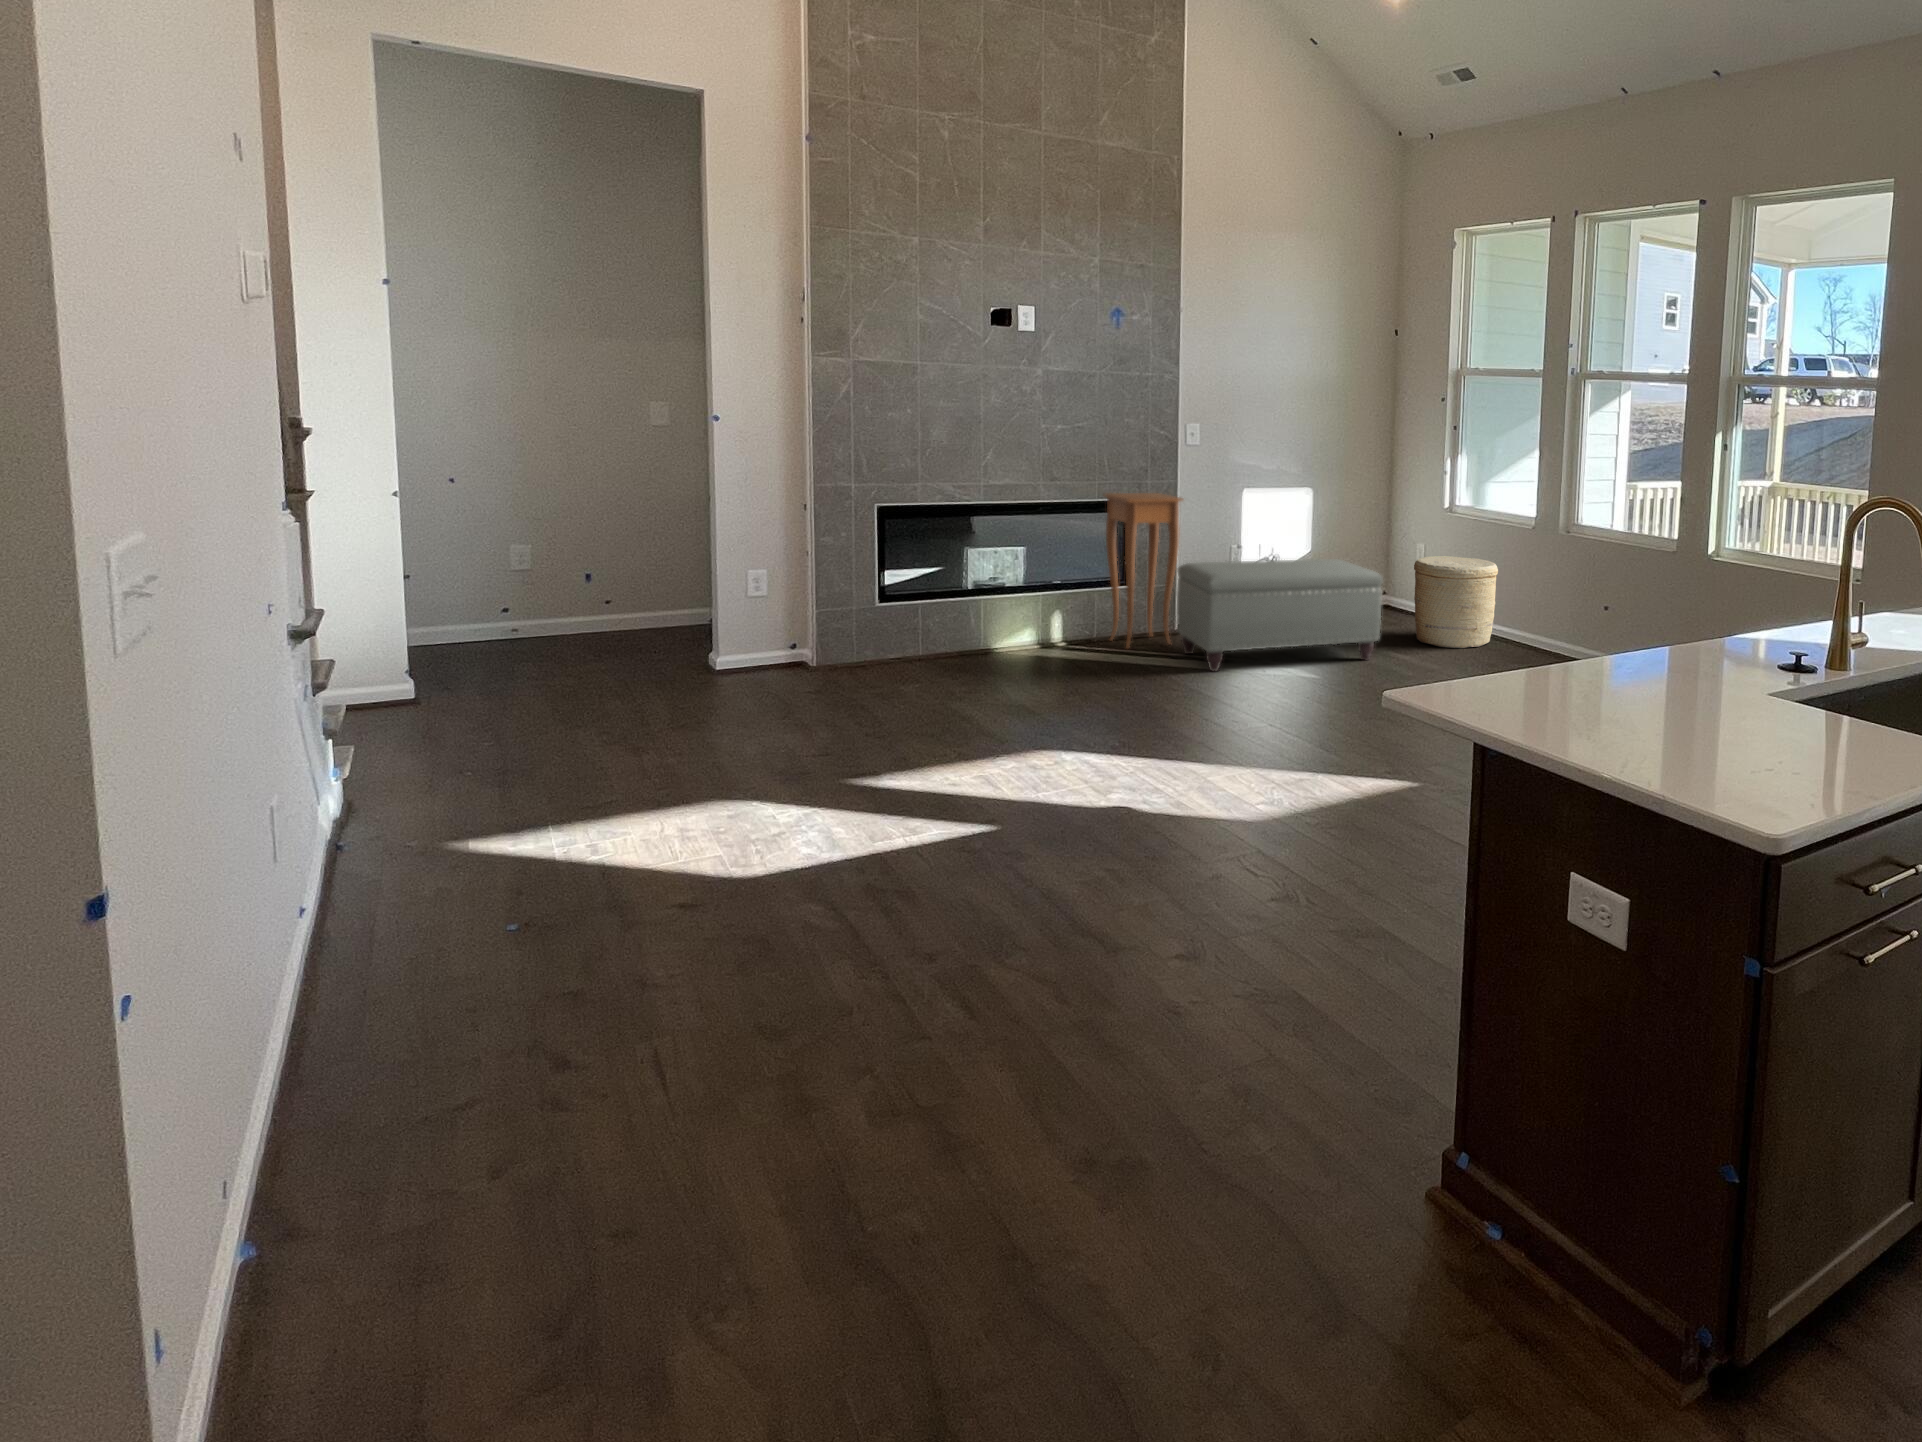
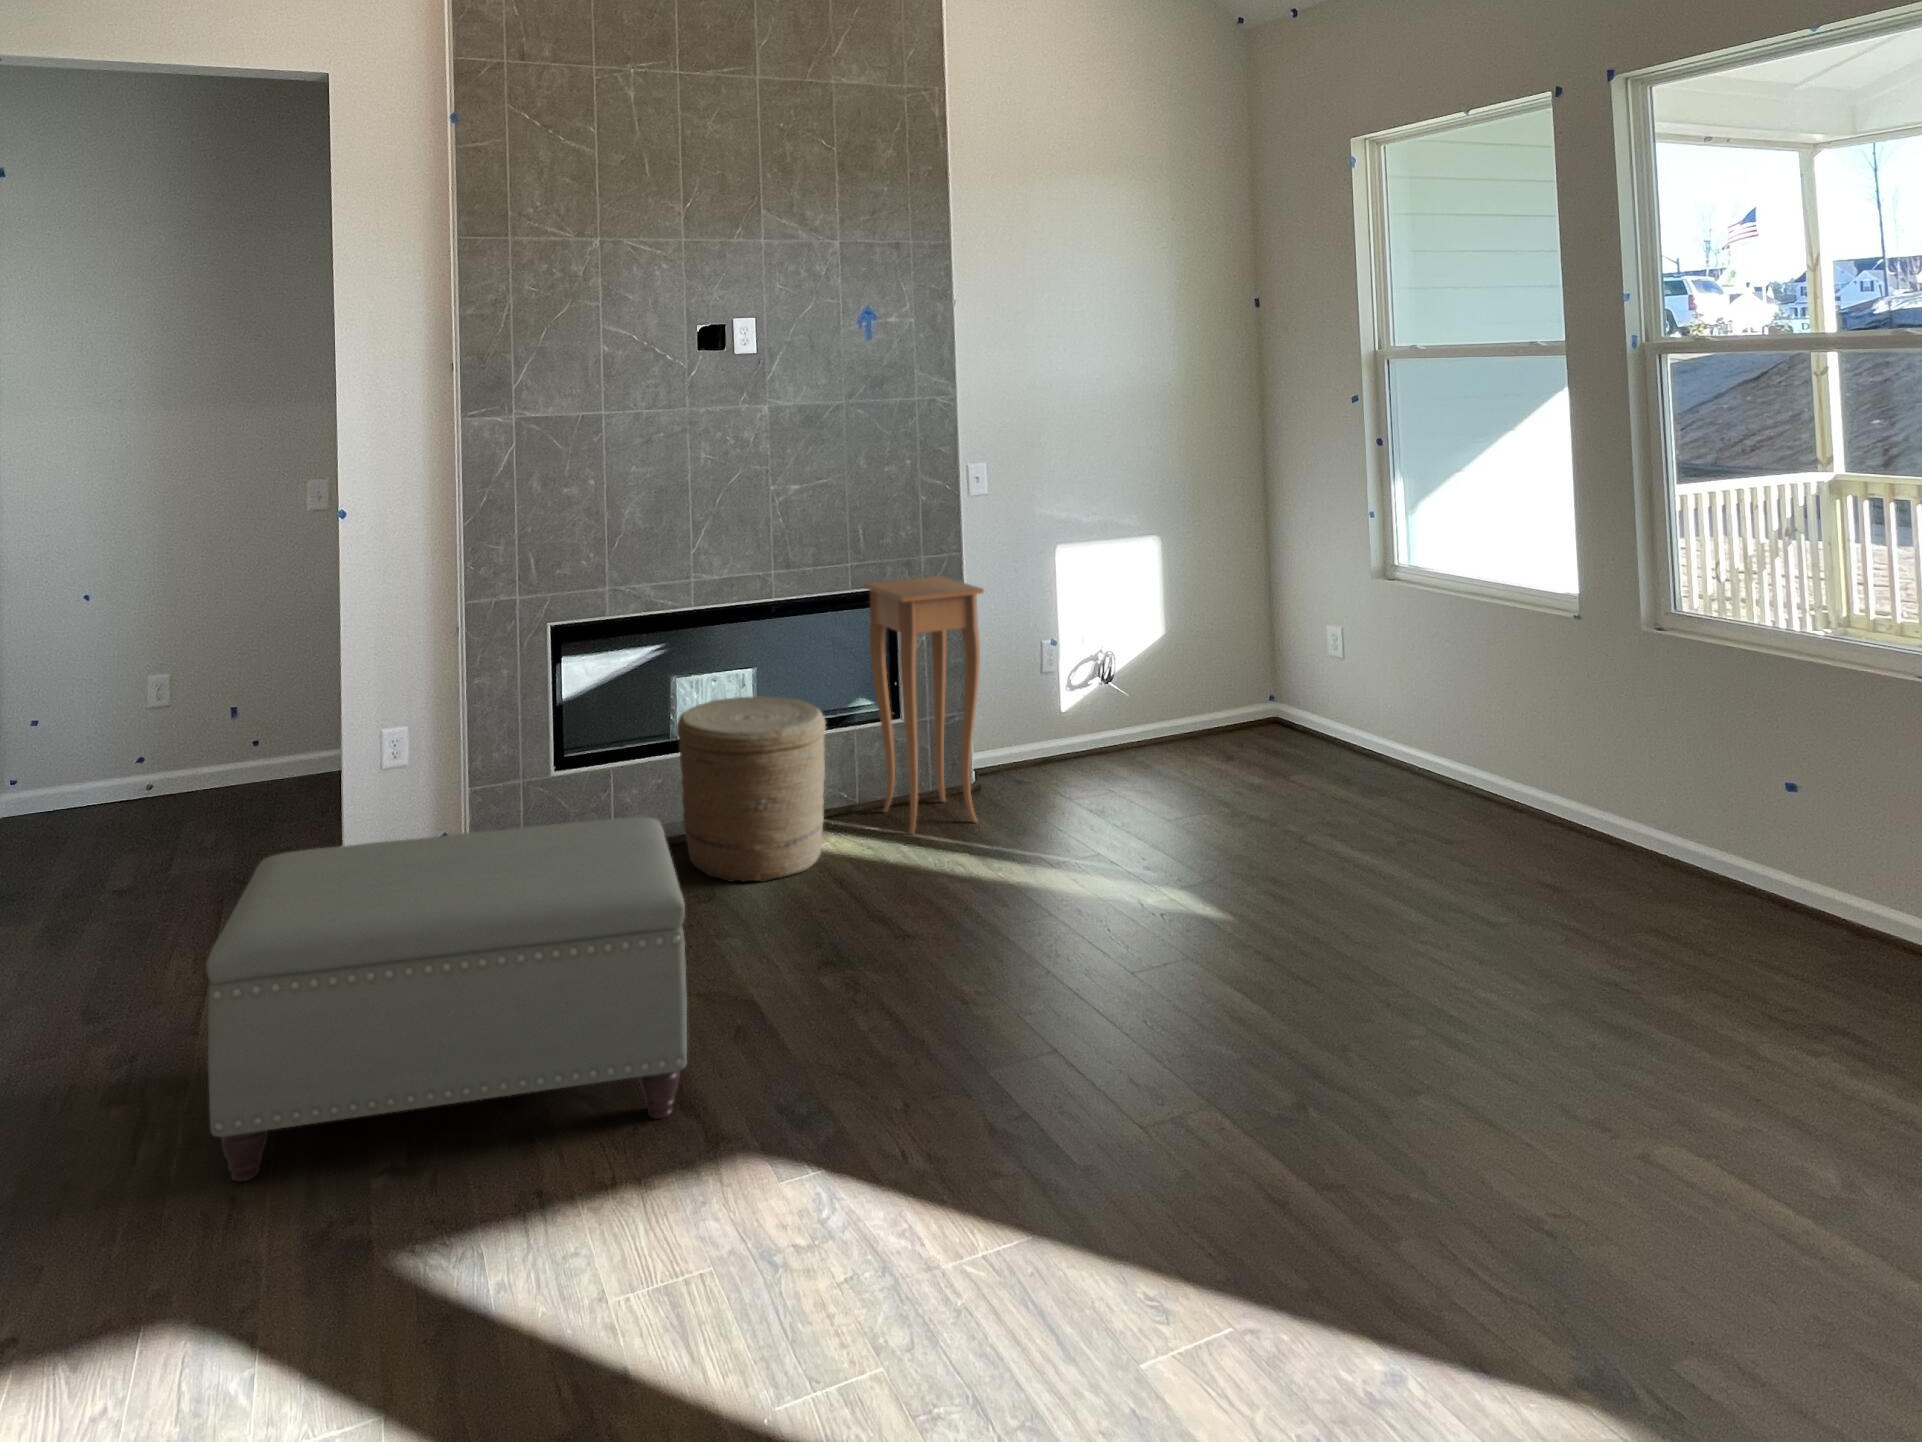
woven basket: present [1414,556,1498,648] -> present [677,696,826,882]
ottoman: present [1177,559,1383,671] -> present [206,817,687,1182]

